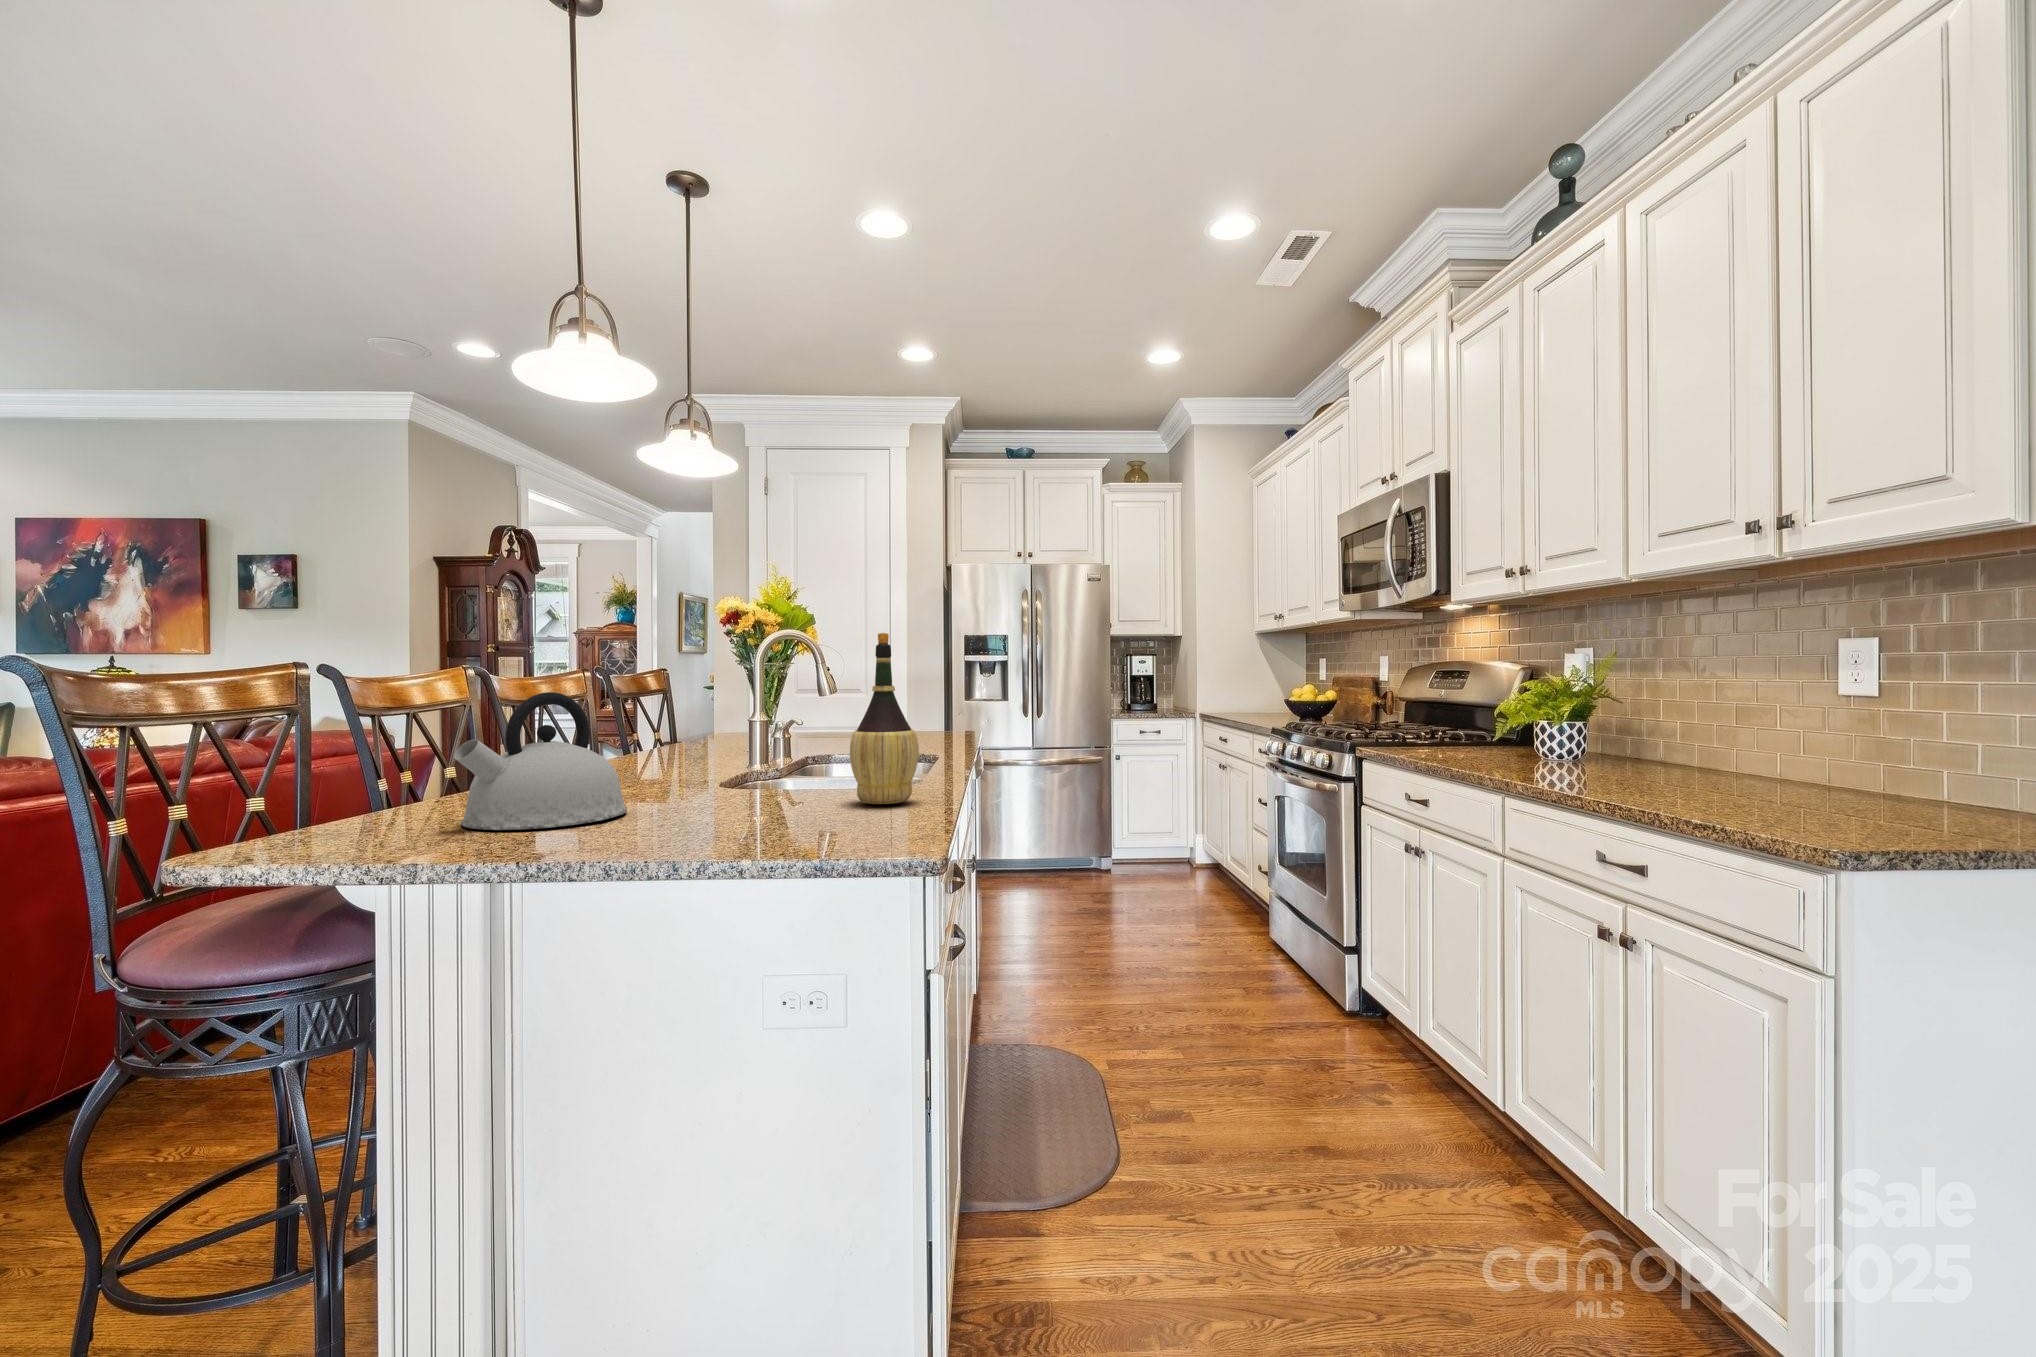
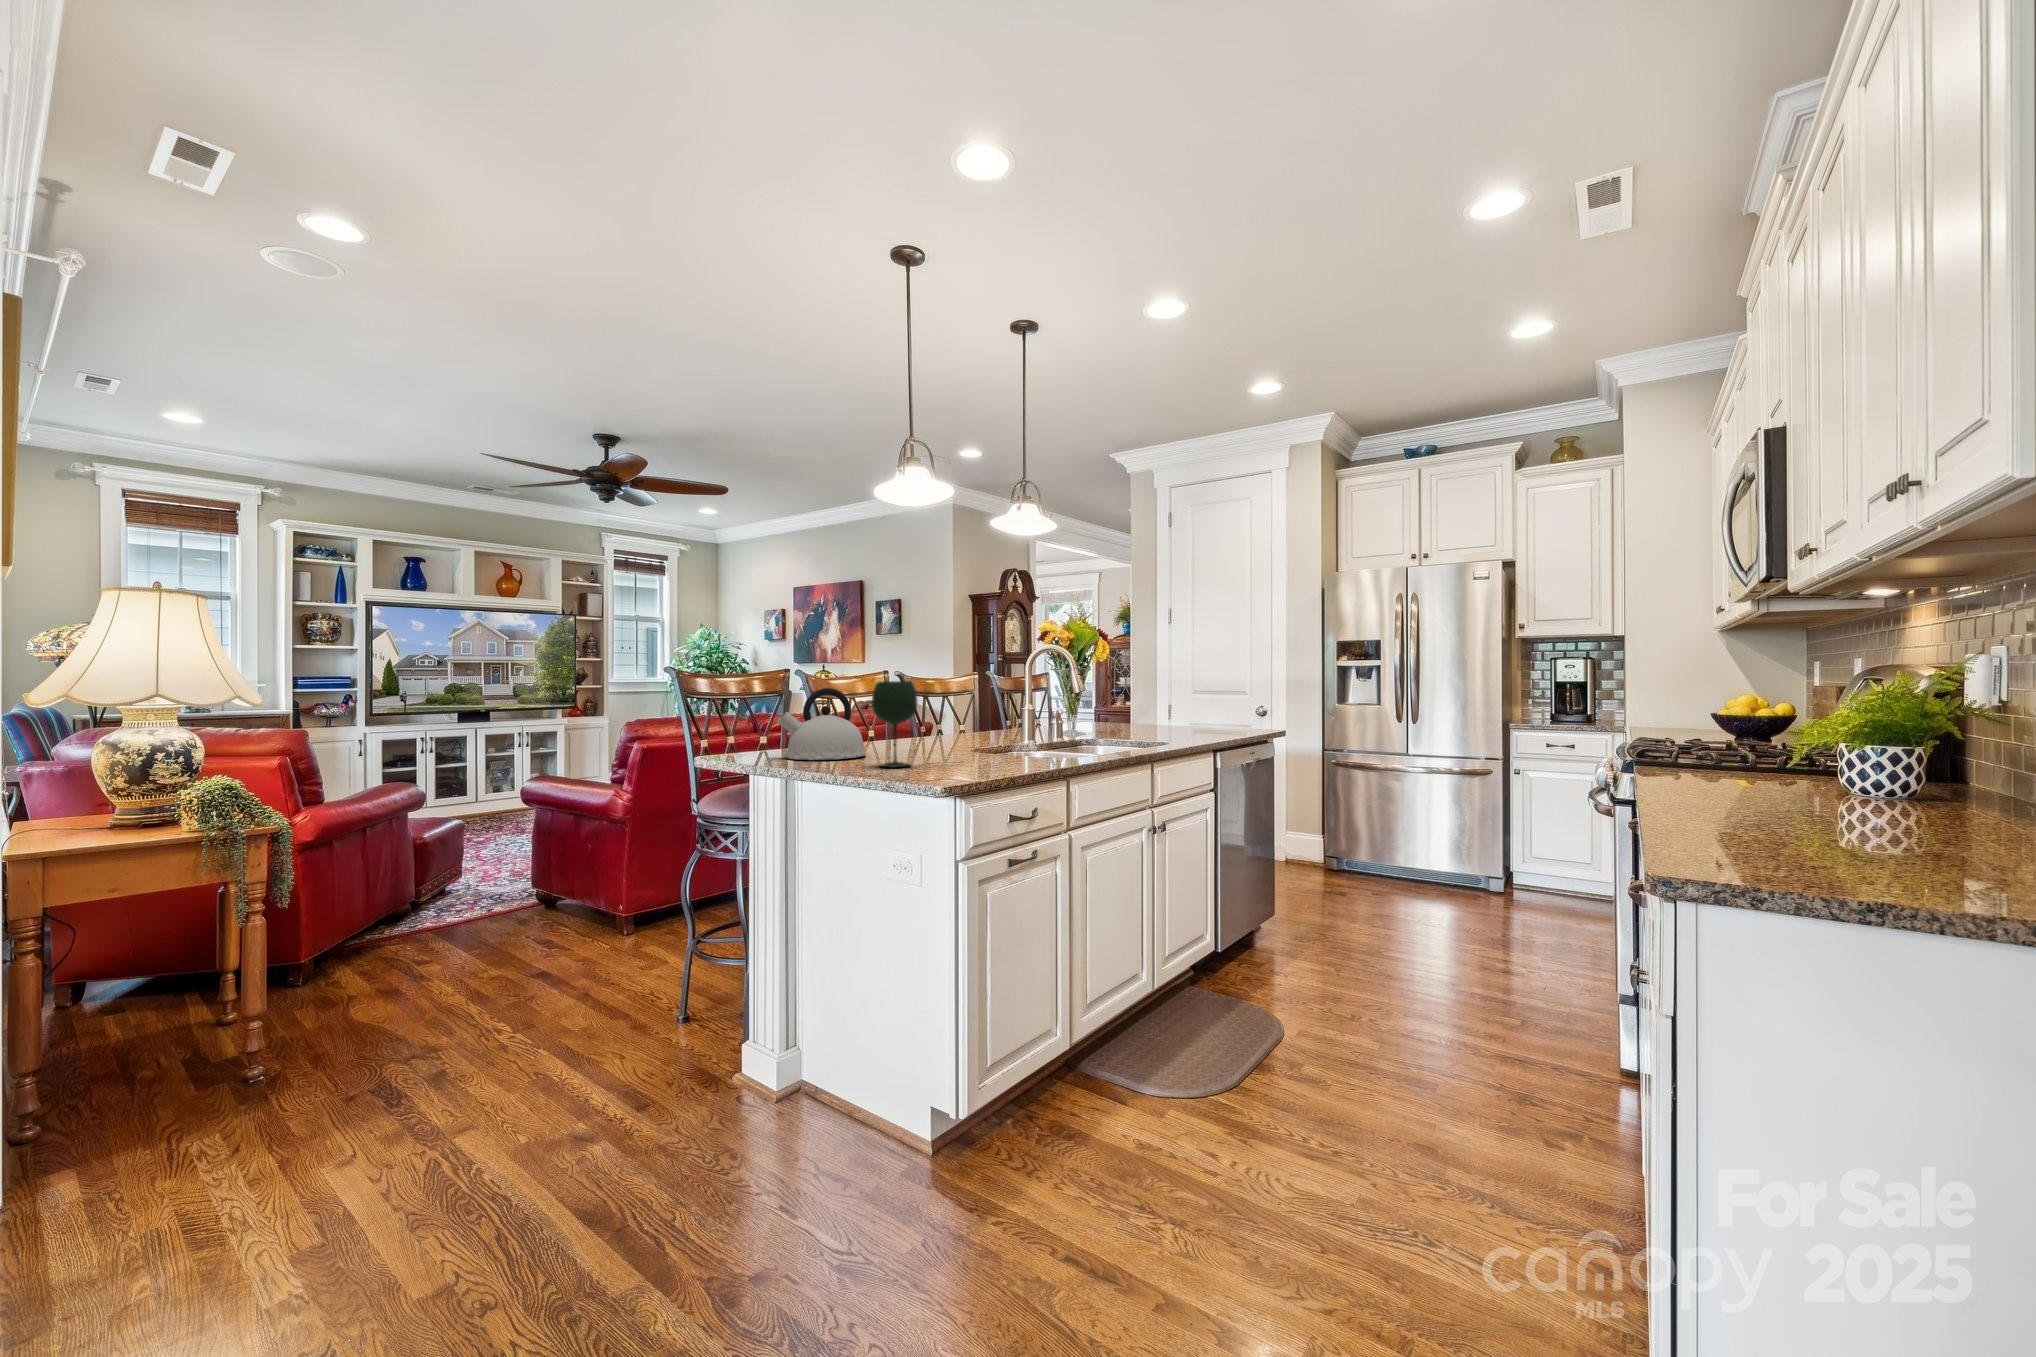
wine bottle: present [850,633,919,804] -> none [970,651,1015,764]
wine glass: none [713,678,794,826] -> present [872,681,918,767]

